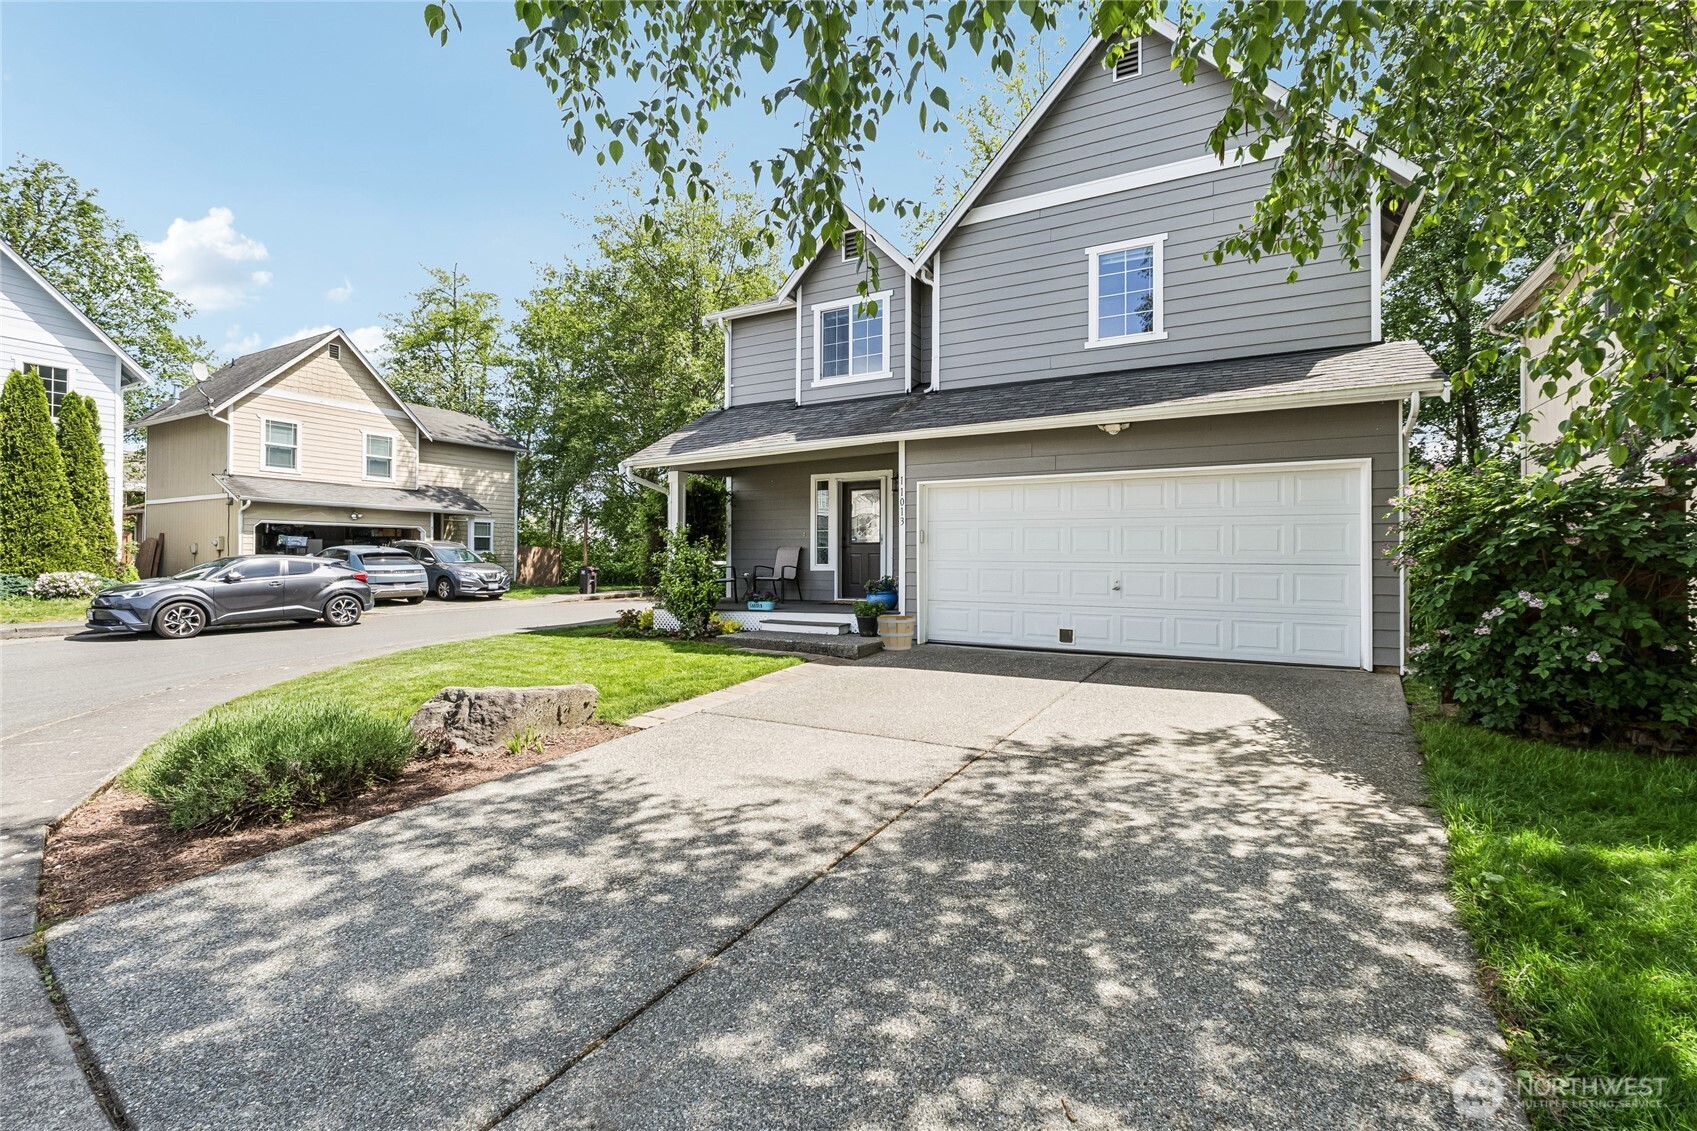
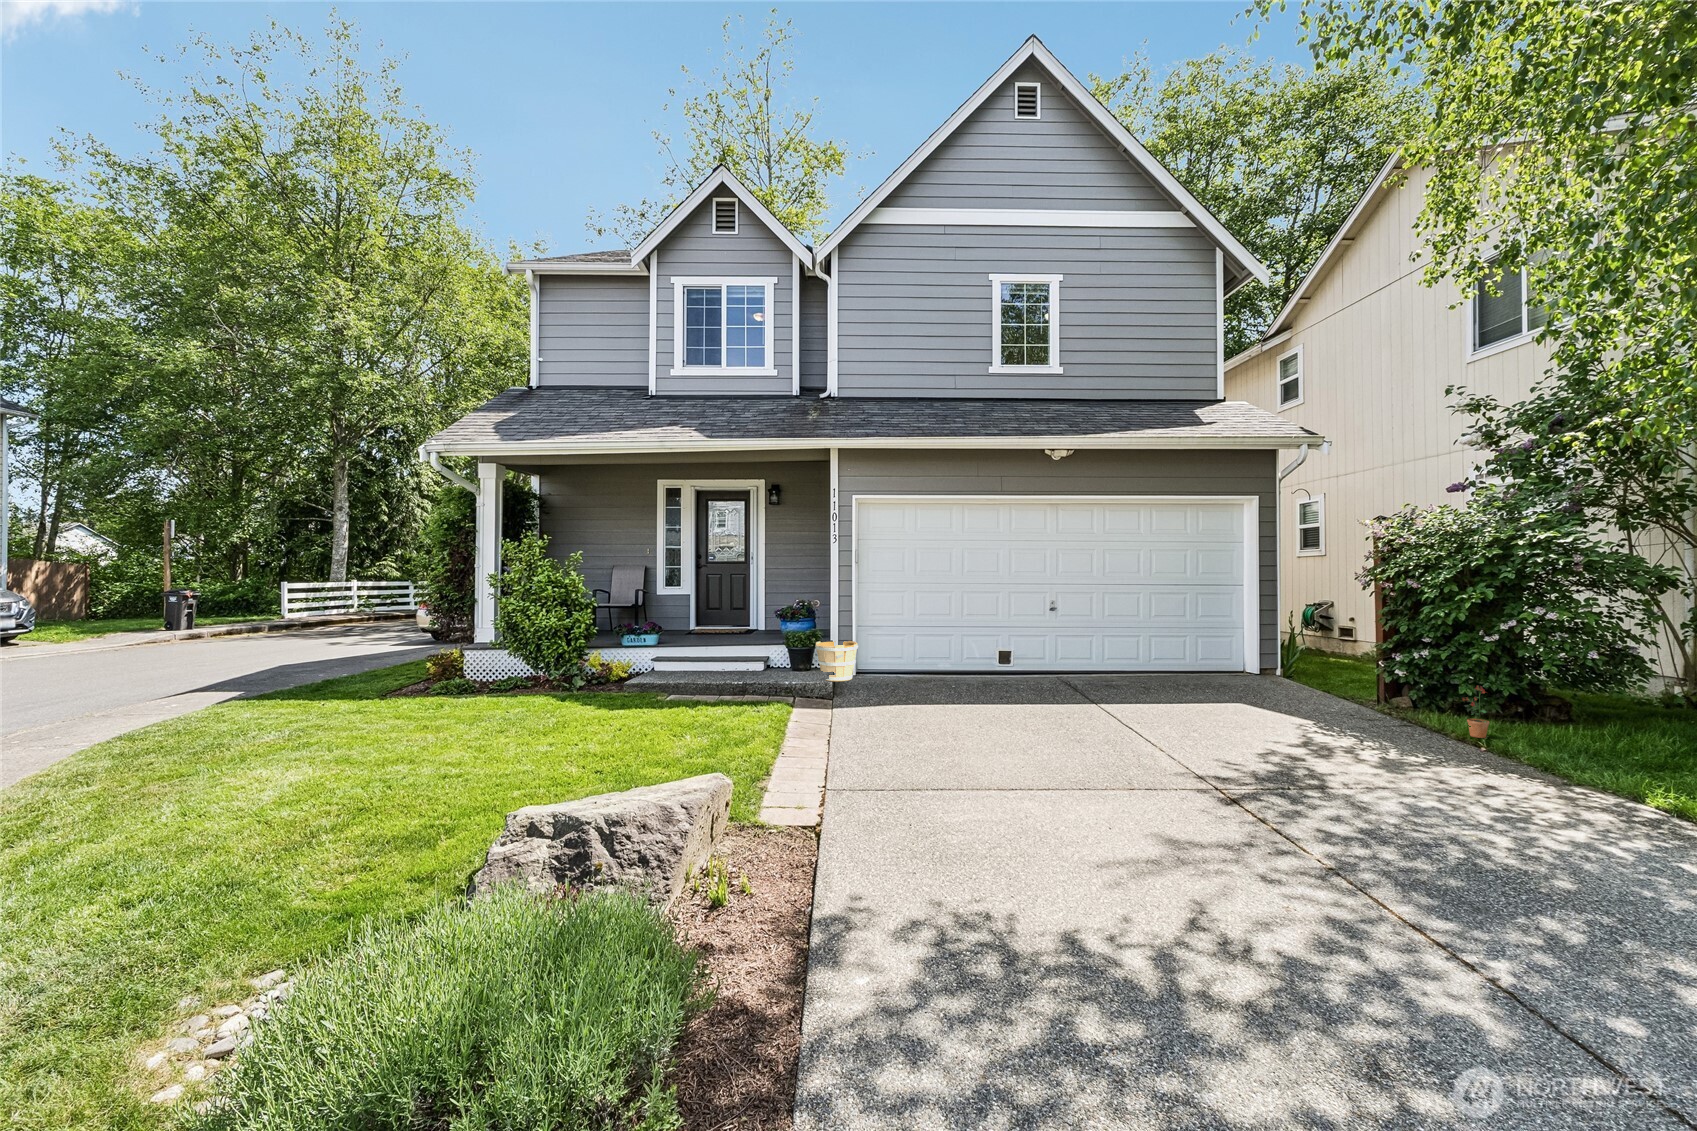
potted plant: none [1477,682,1507,748] -> present [1463,686,1489,738]

